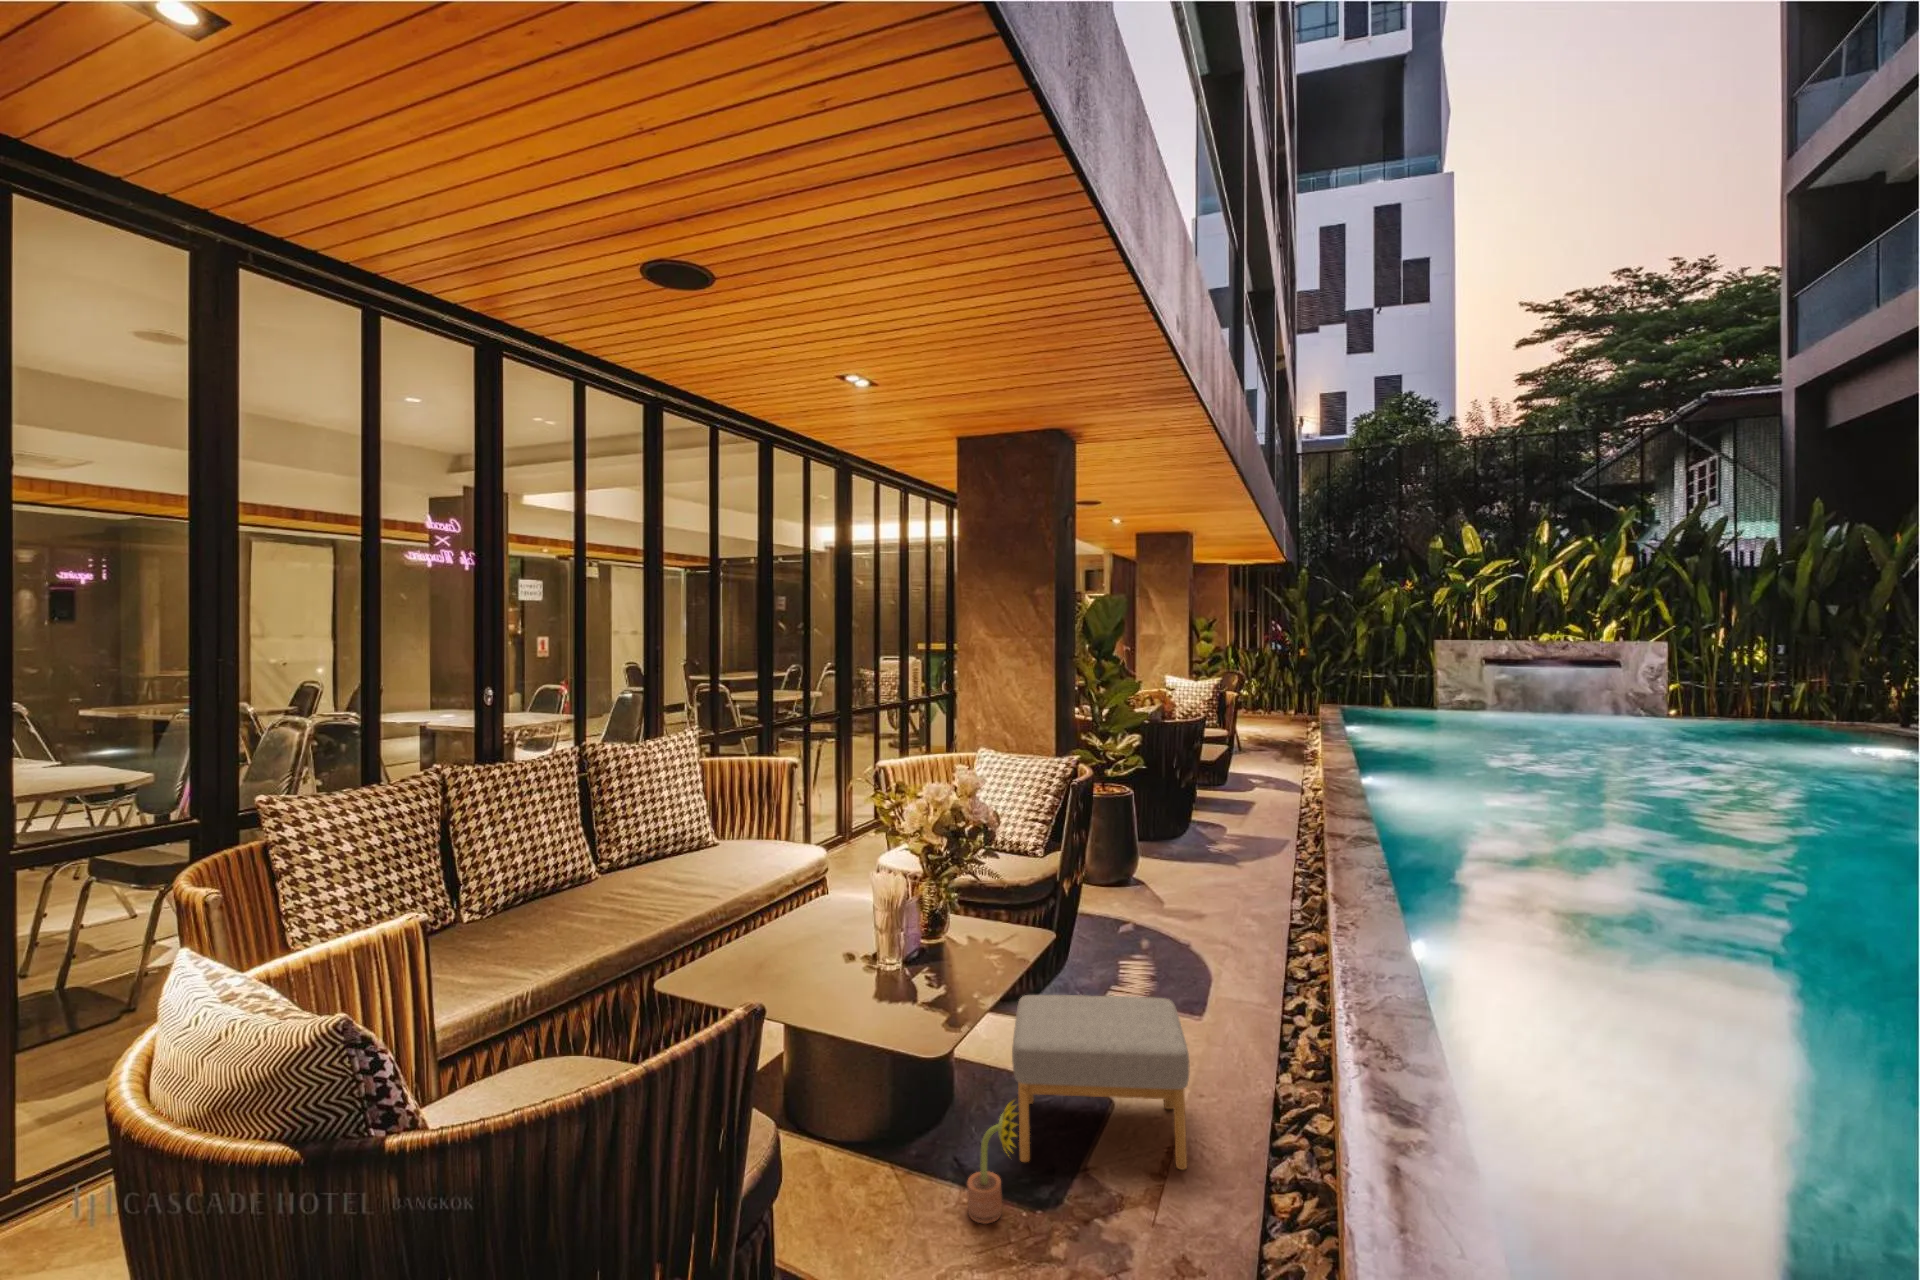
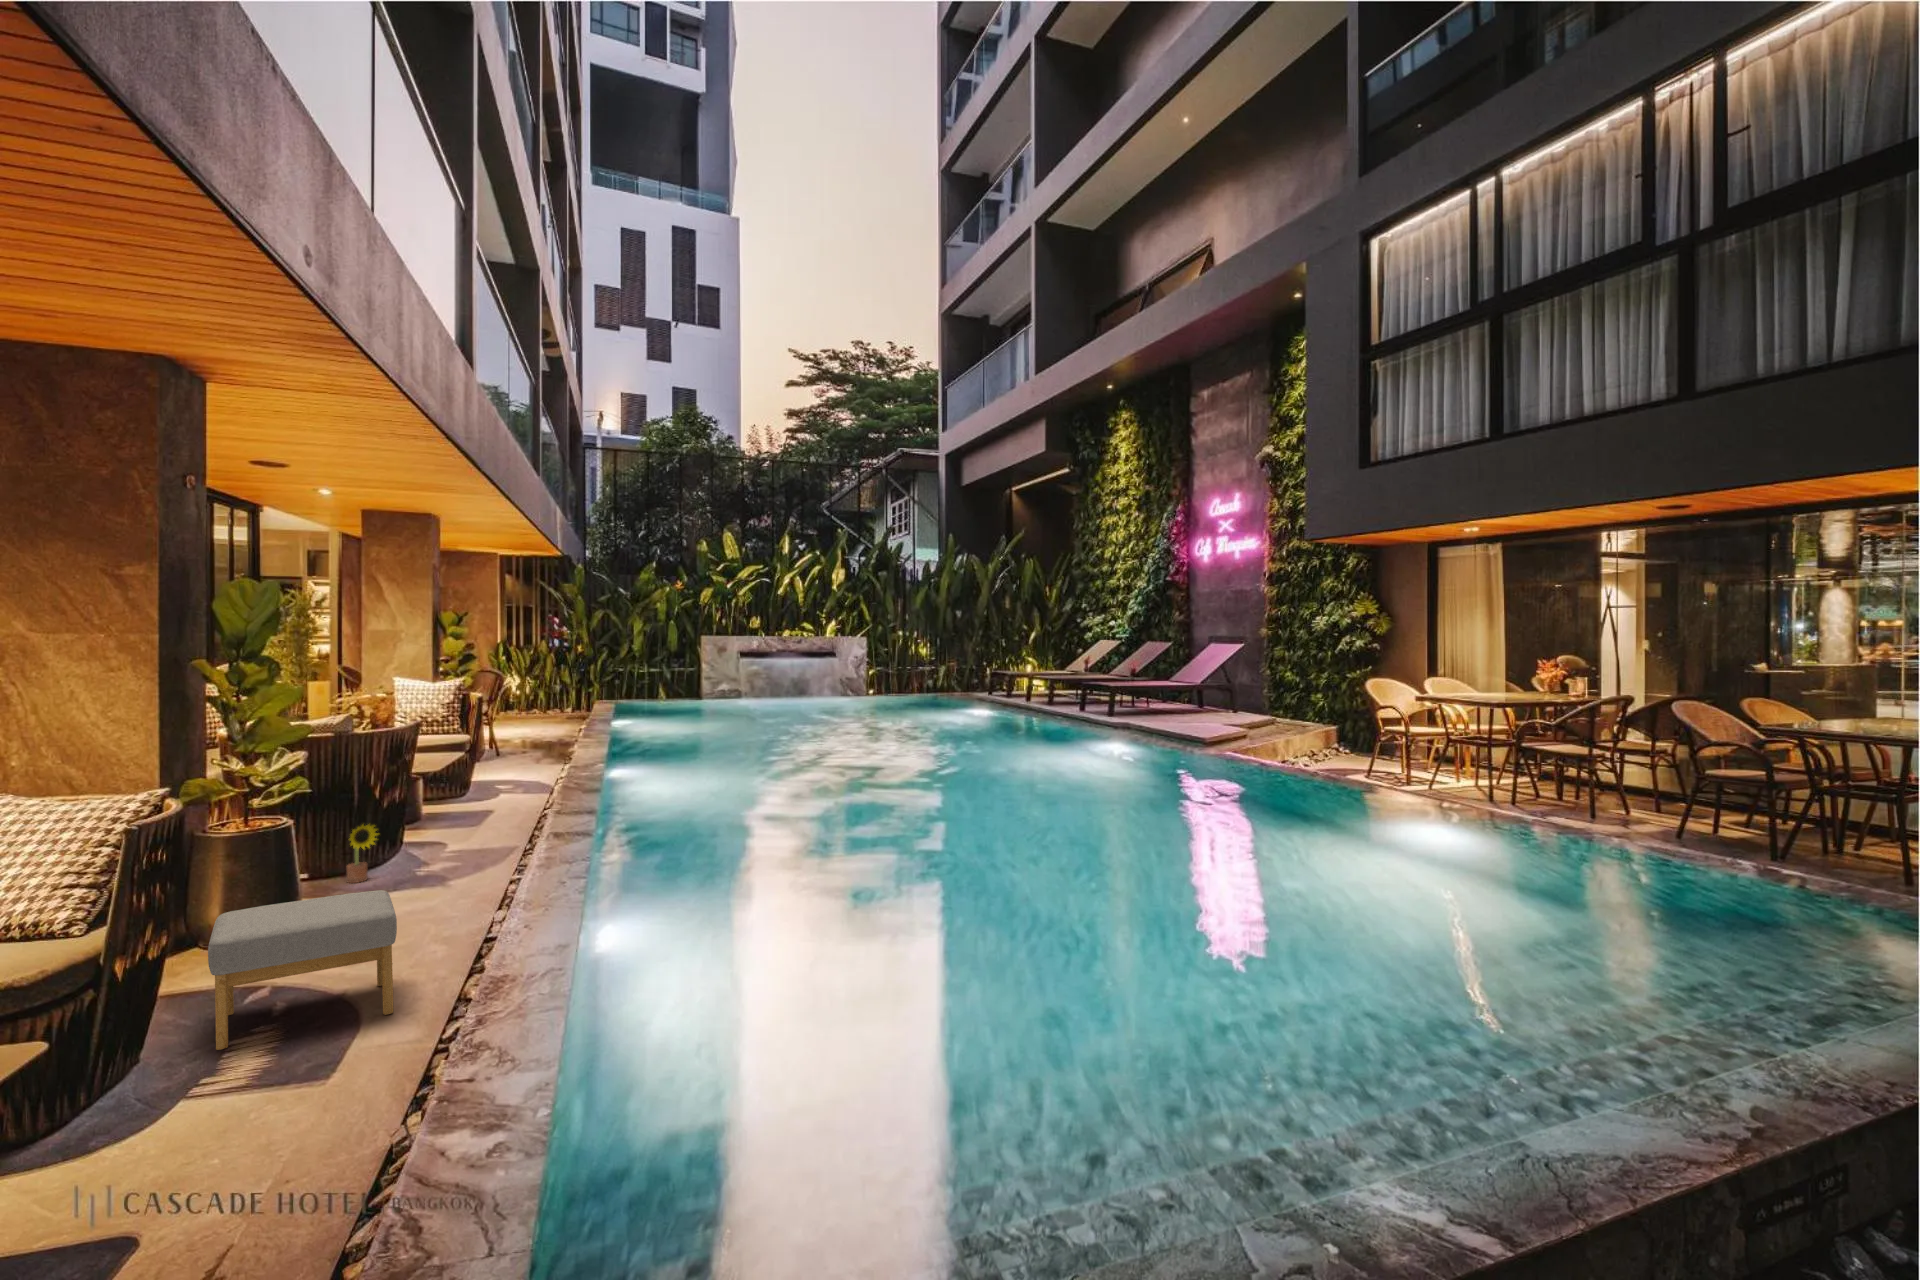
decorative plant: present [967,1100,1018,1224] -> present [347,825,378,883]

